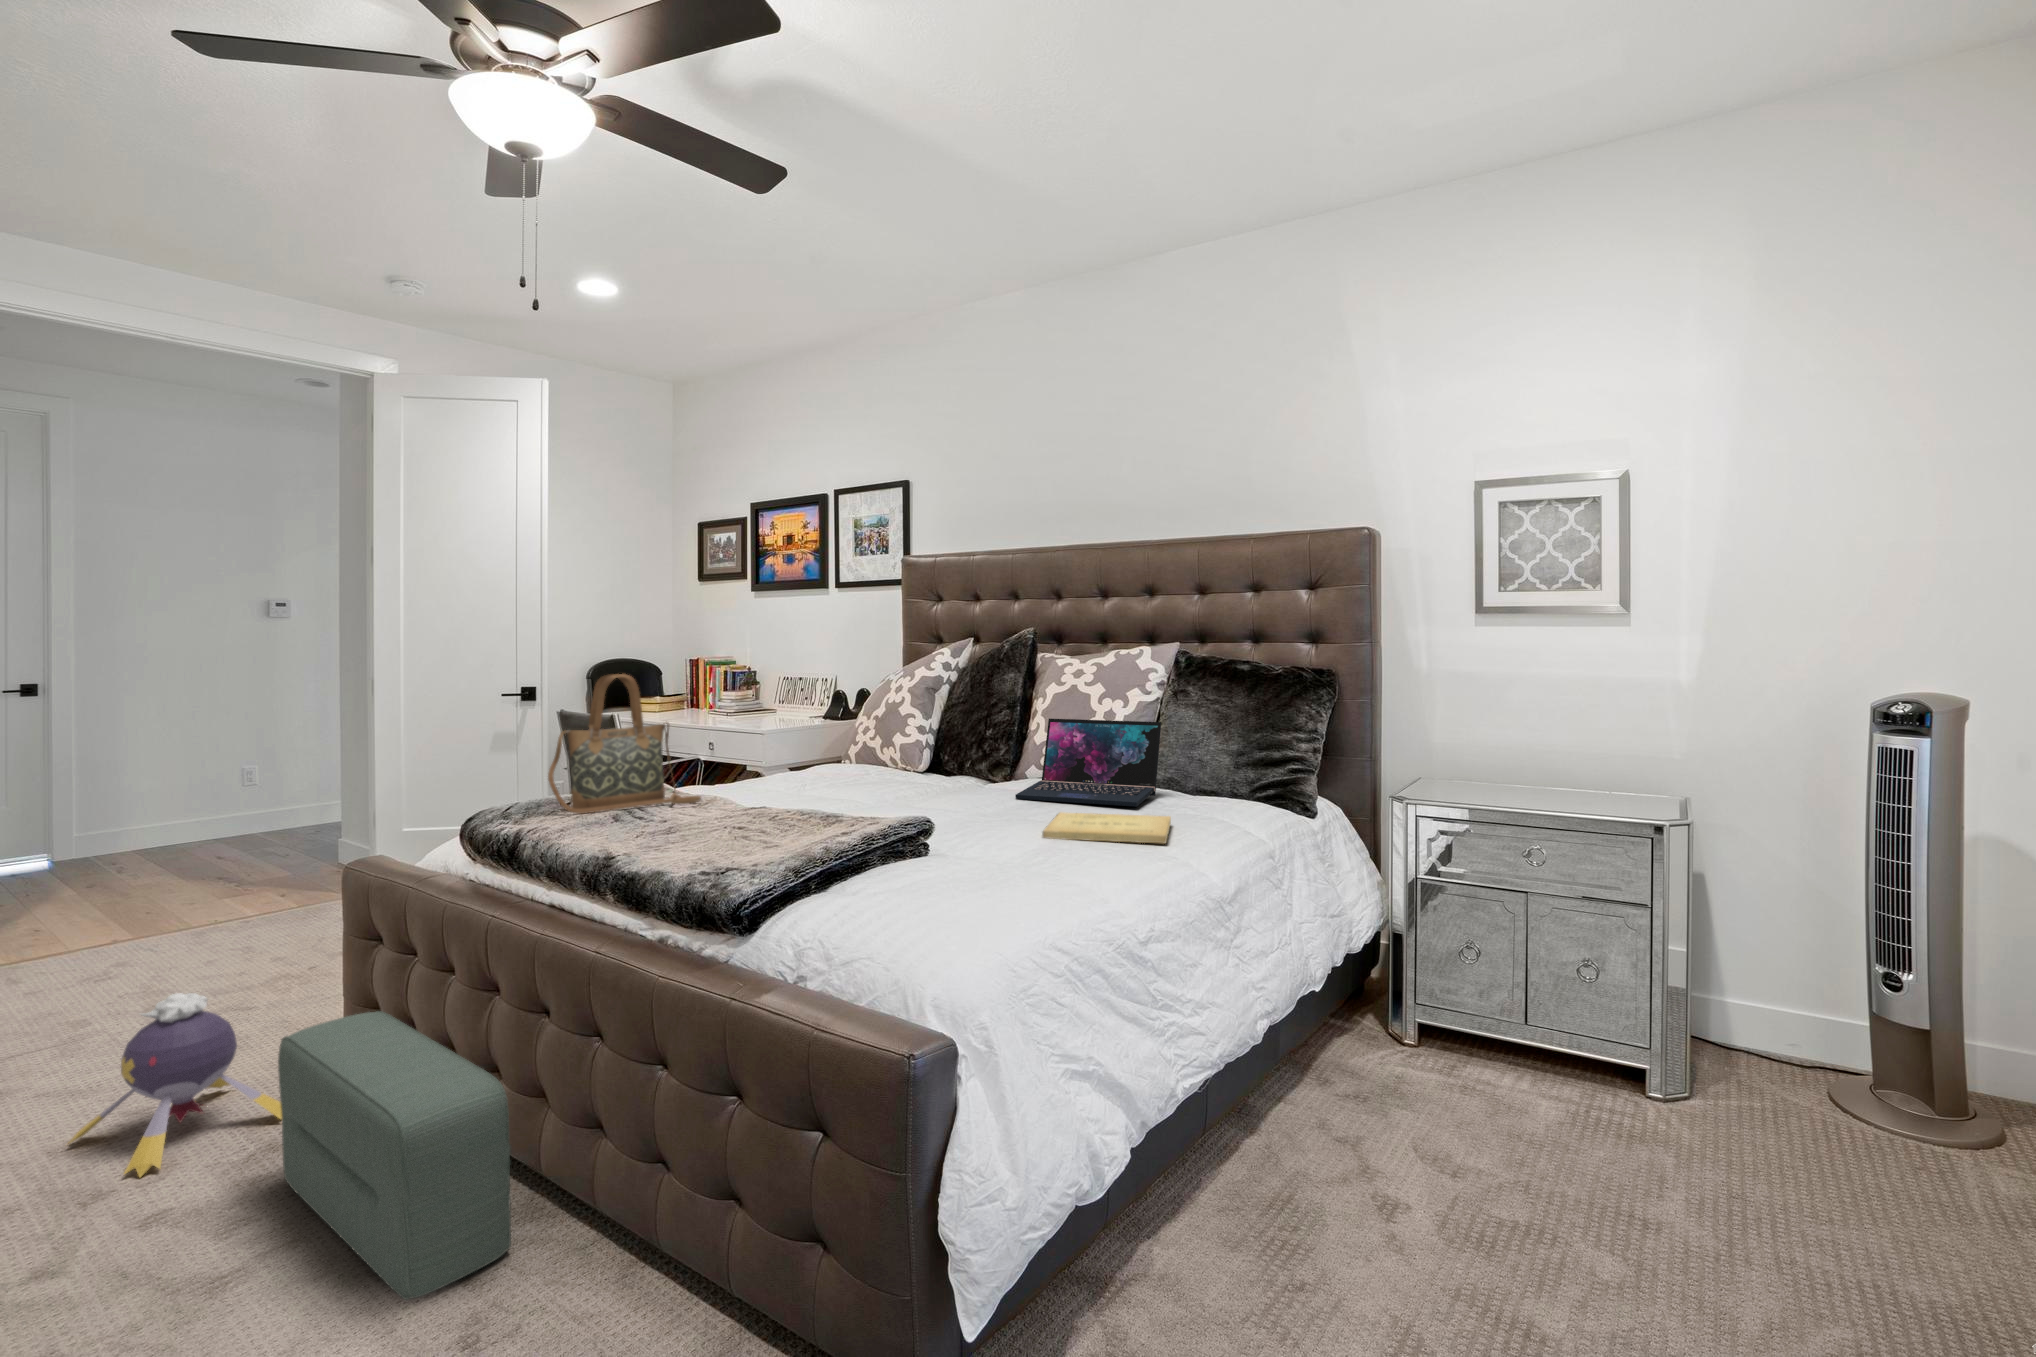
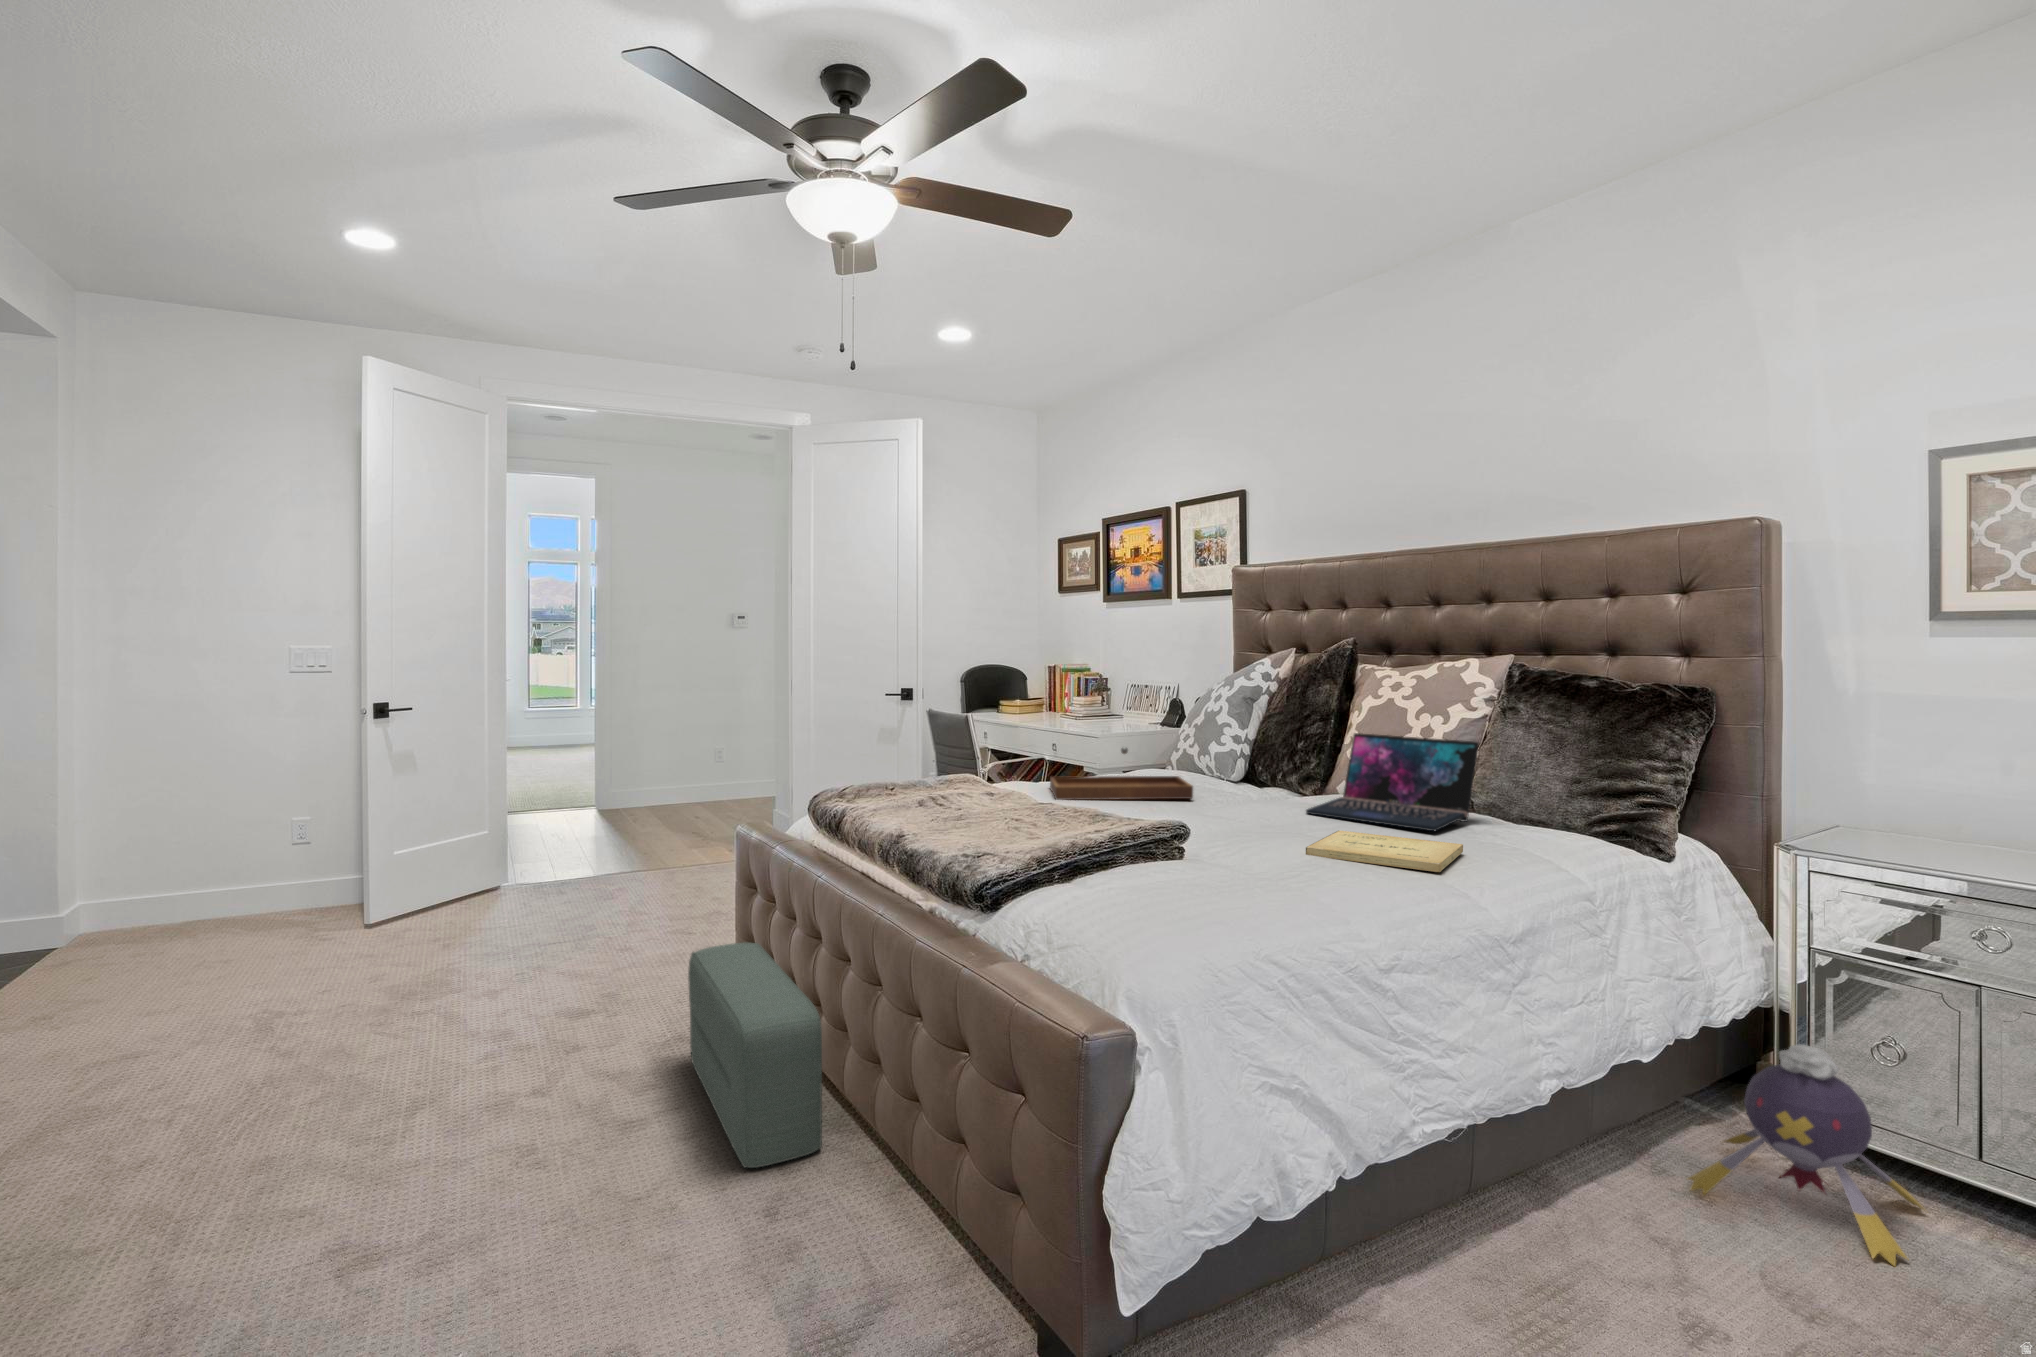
handbag: present [548,674,701,814] -> none [882,680,1006,798]
tray: none [744,742,903,803] -> present [1050,747,1193,800]
plush toy: present [69,993,282,1177] -> present [1688,1045,1924,1266]

